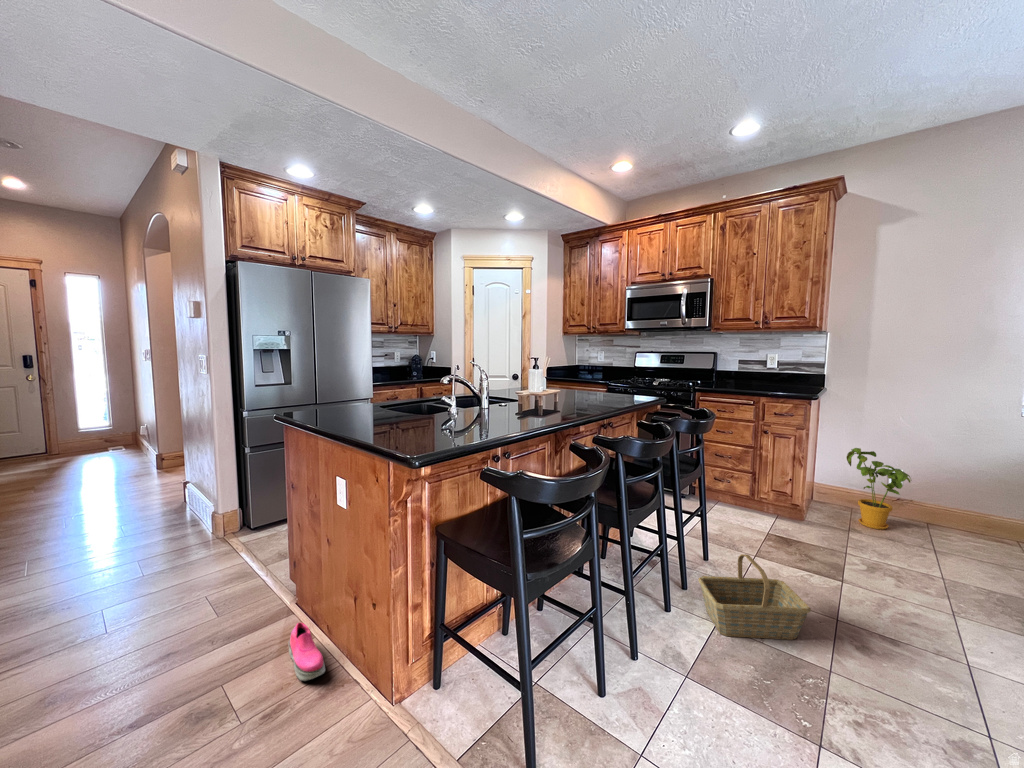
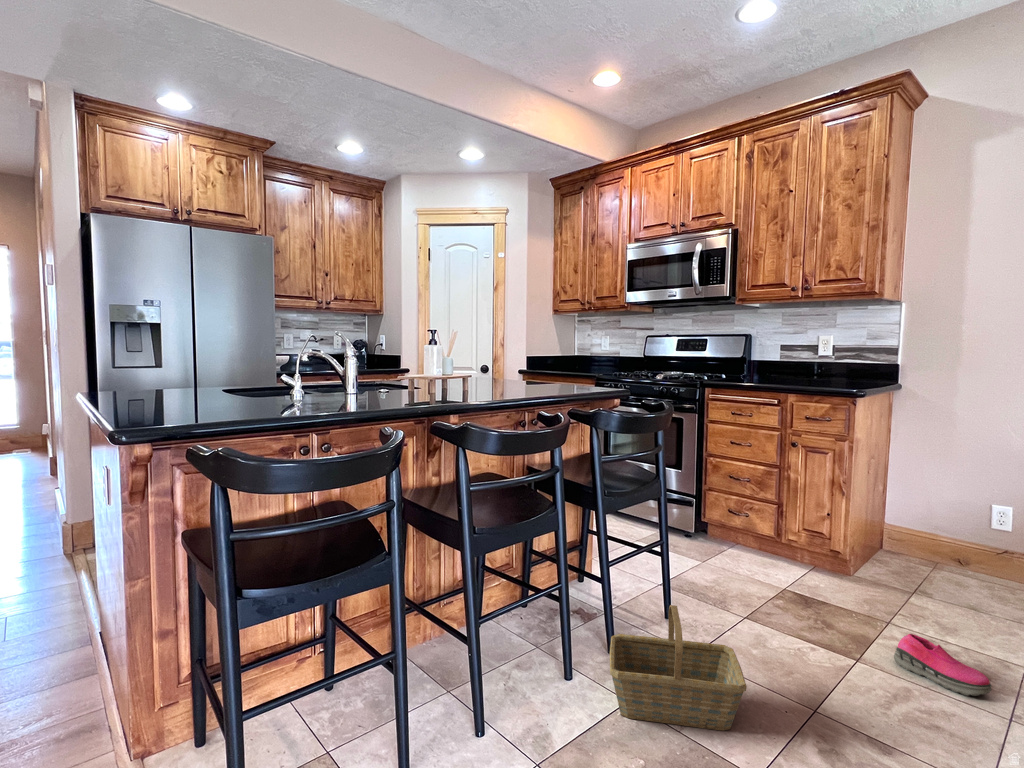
house plant: present [846,448,911,529] -> none [917,470,1008,594]
shoe: present [288,623,325,681] -> present [894,634,992,696]

